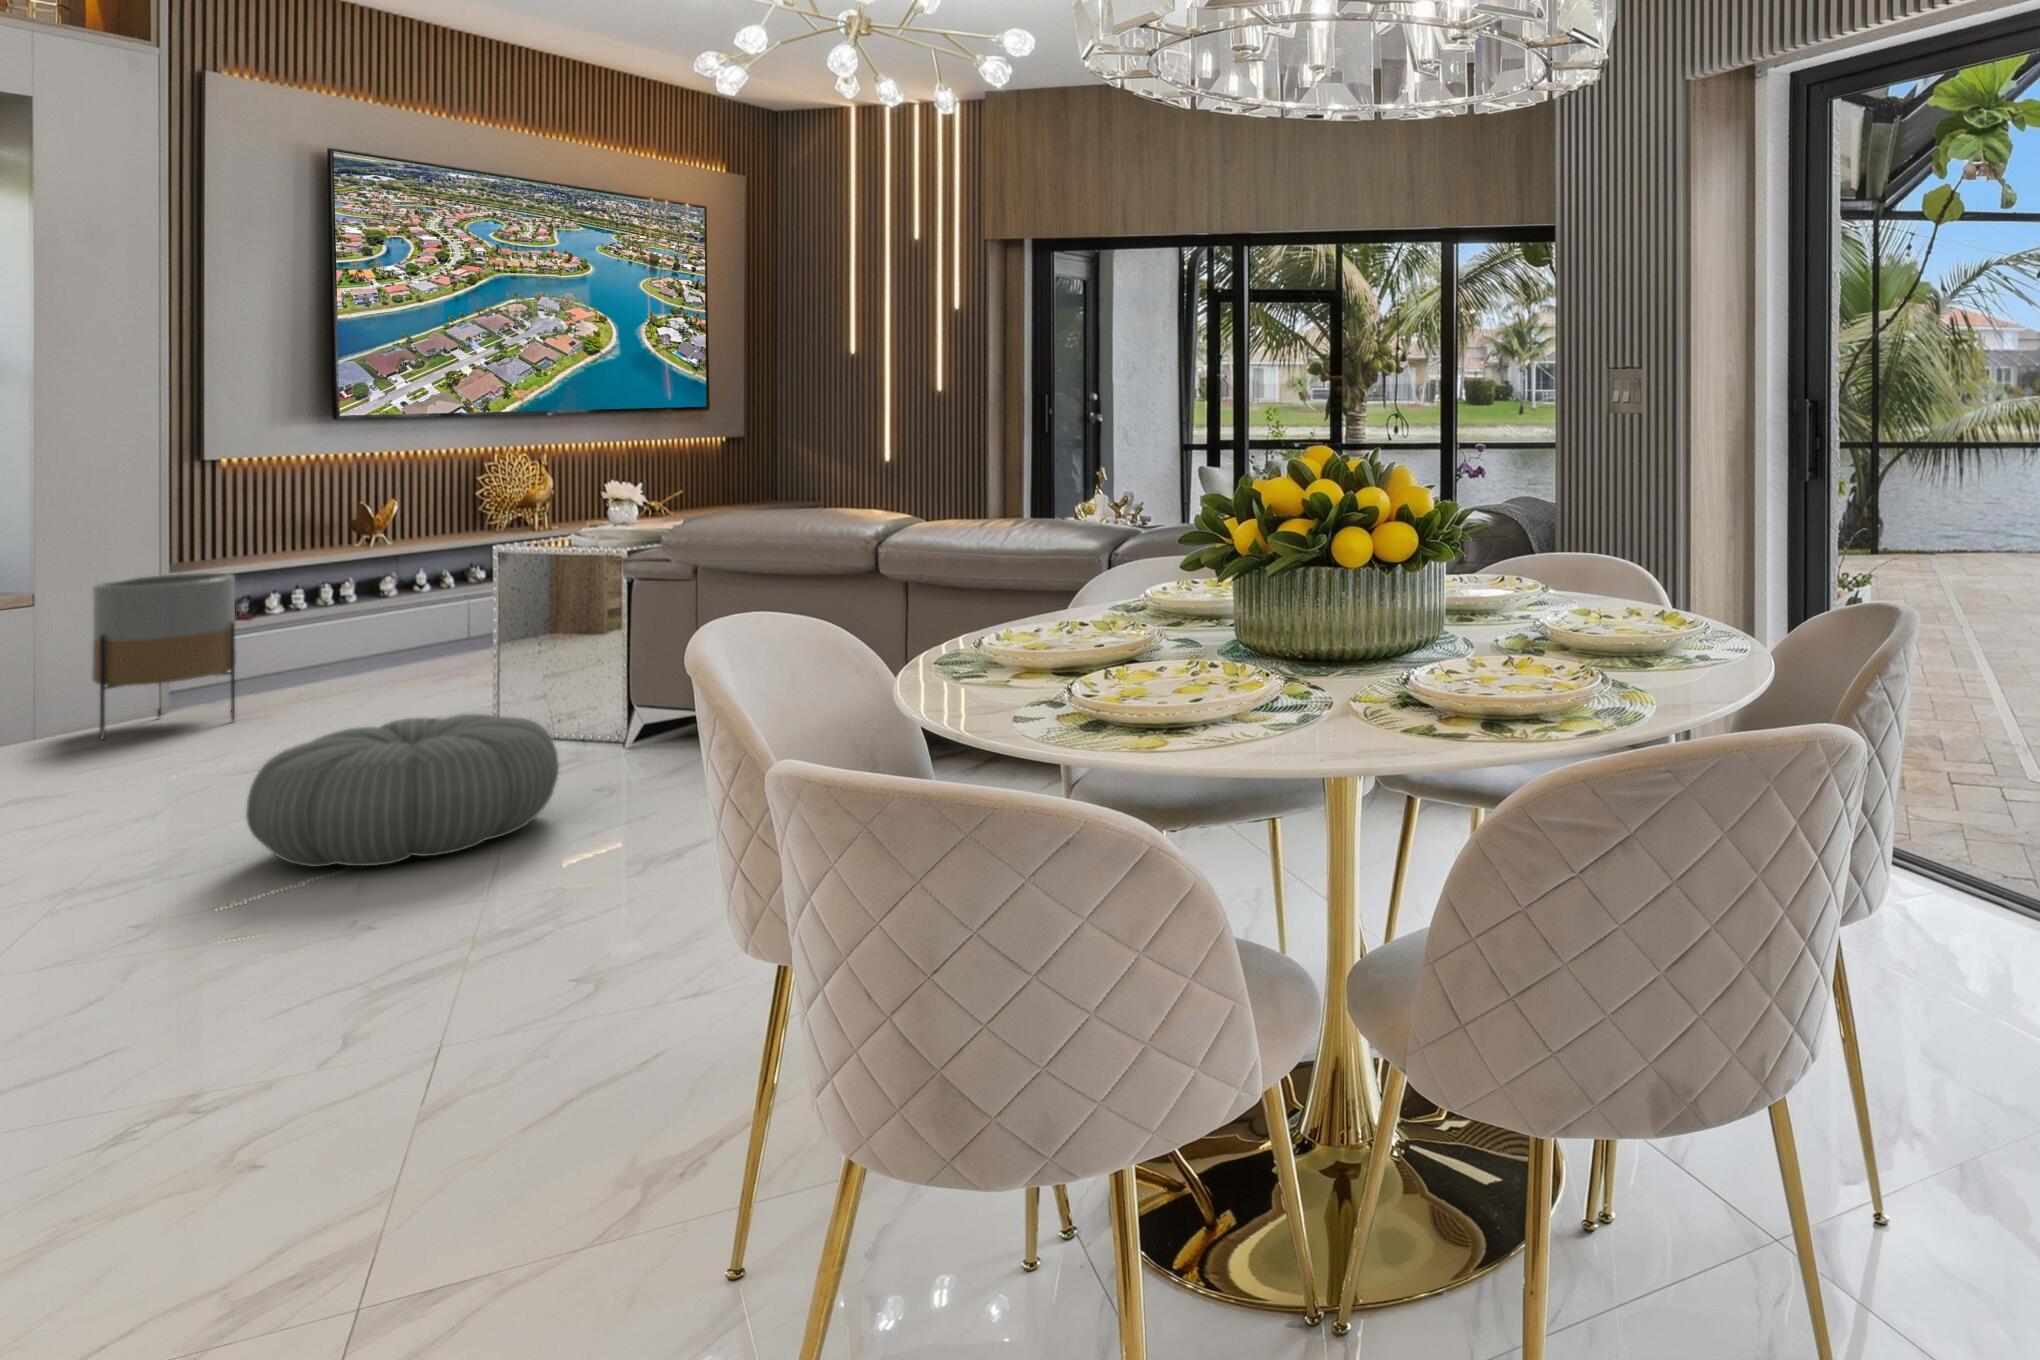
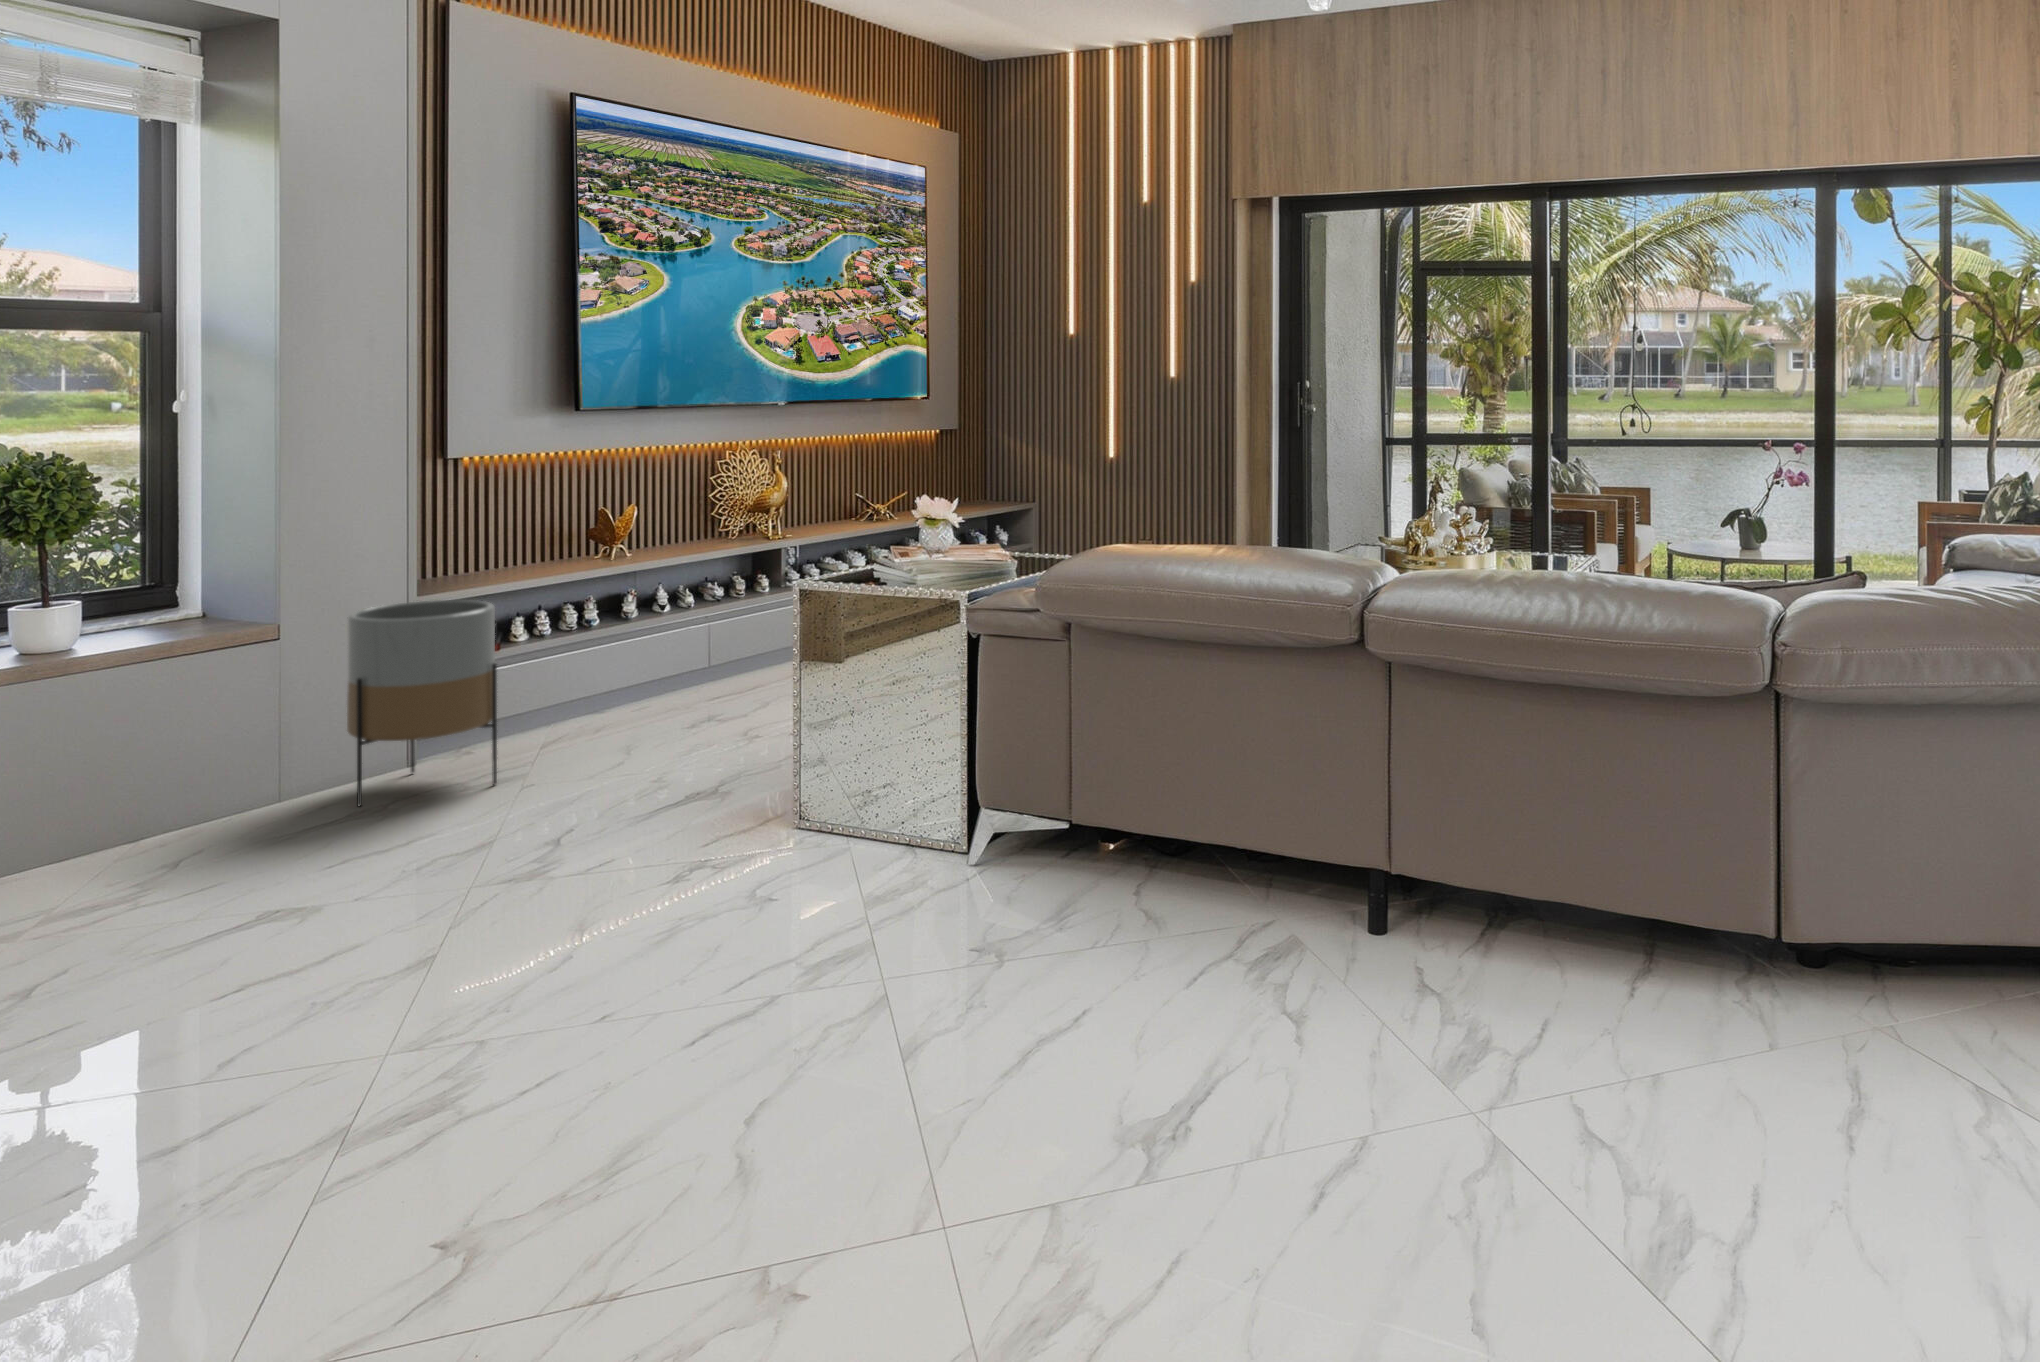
pouf: present [246,714,559,867] -> none [607,855,998,1119]

